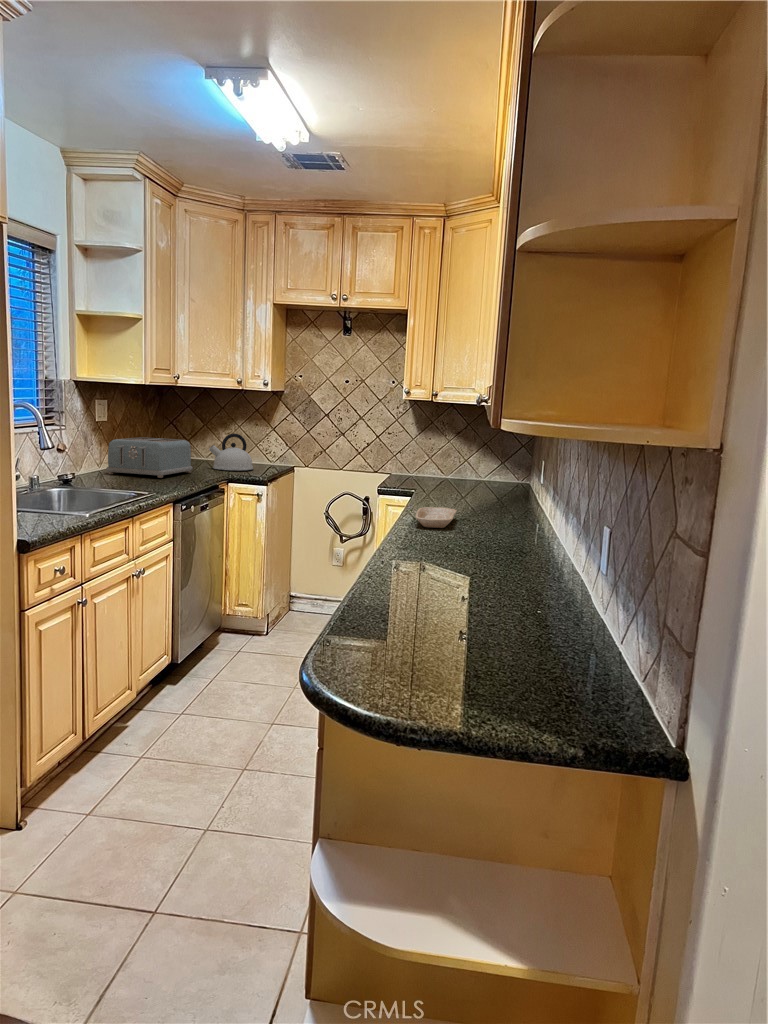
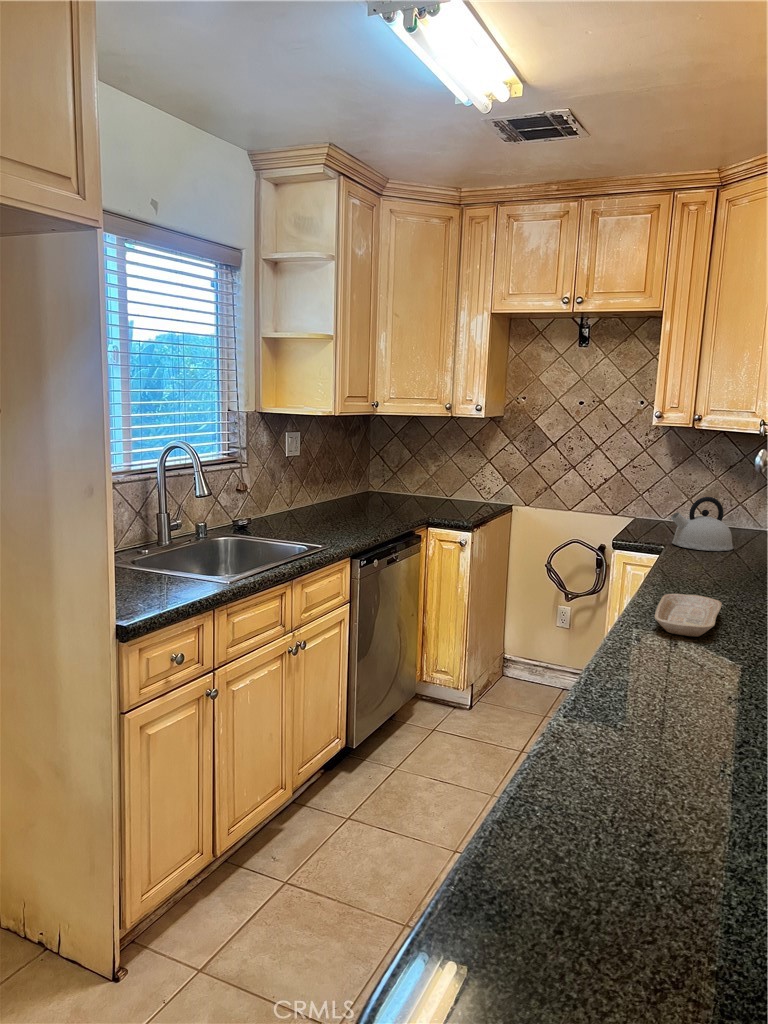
kettle: present [209,434,253,470] -> present [671,497,733,551]
toaster: present [106,437,192,478] -> none [293,472,389,522]

